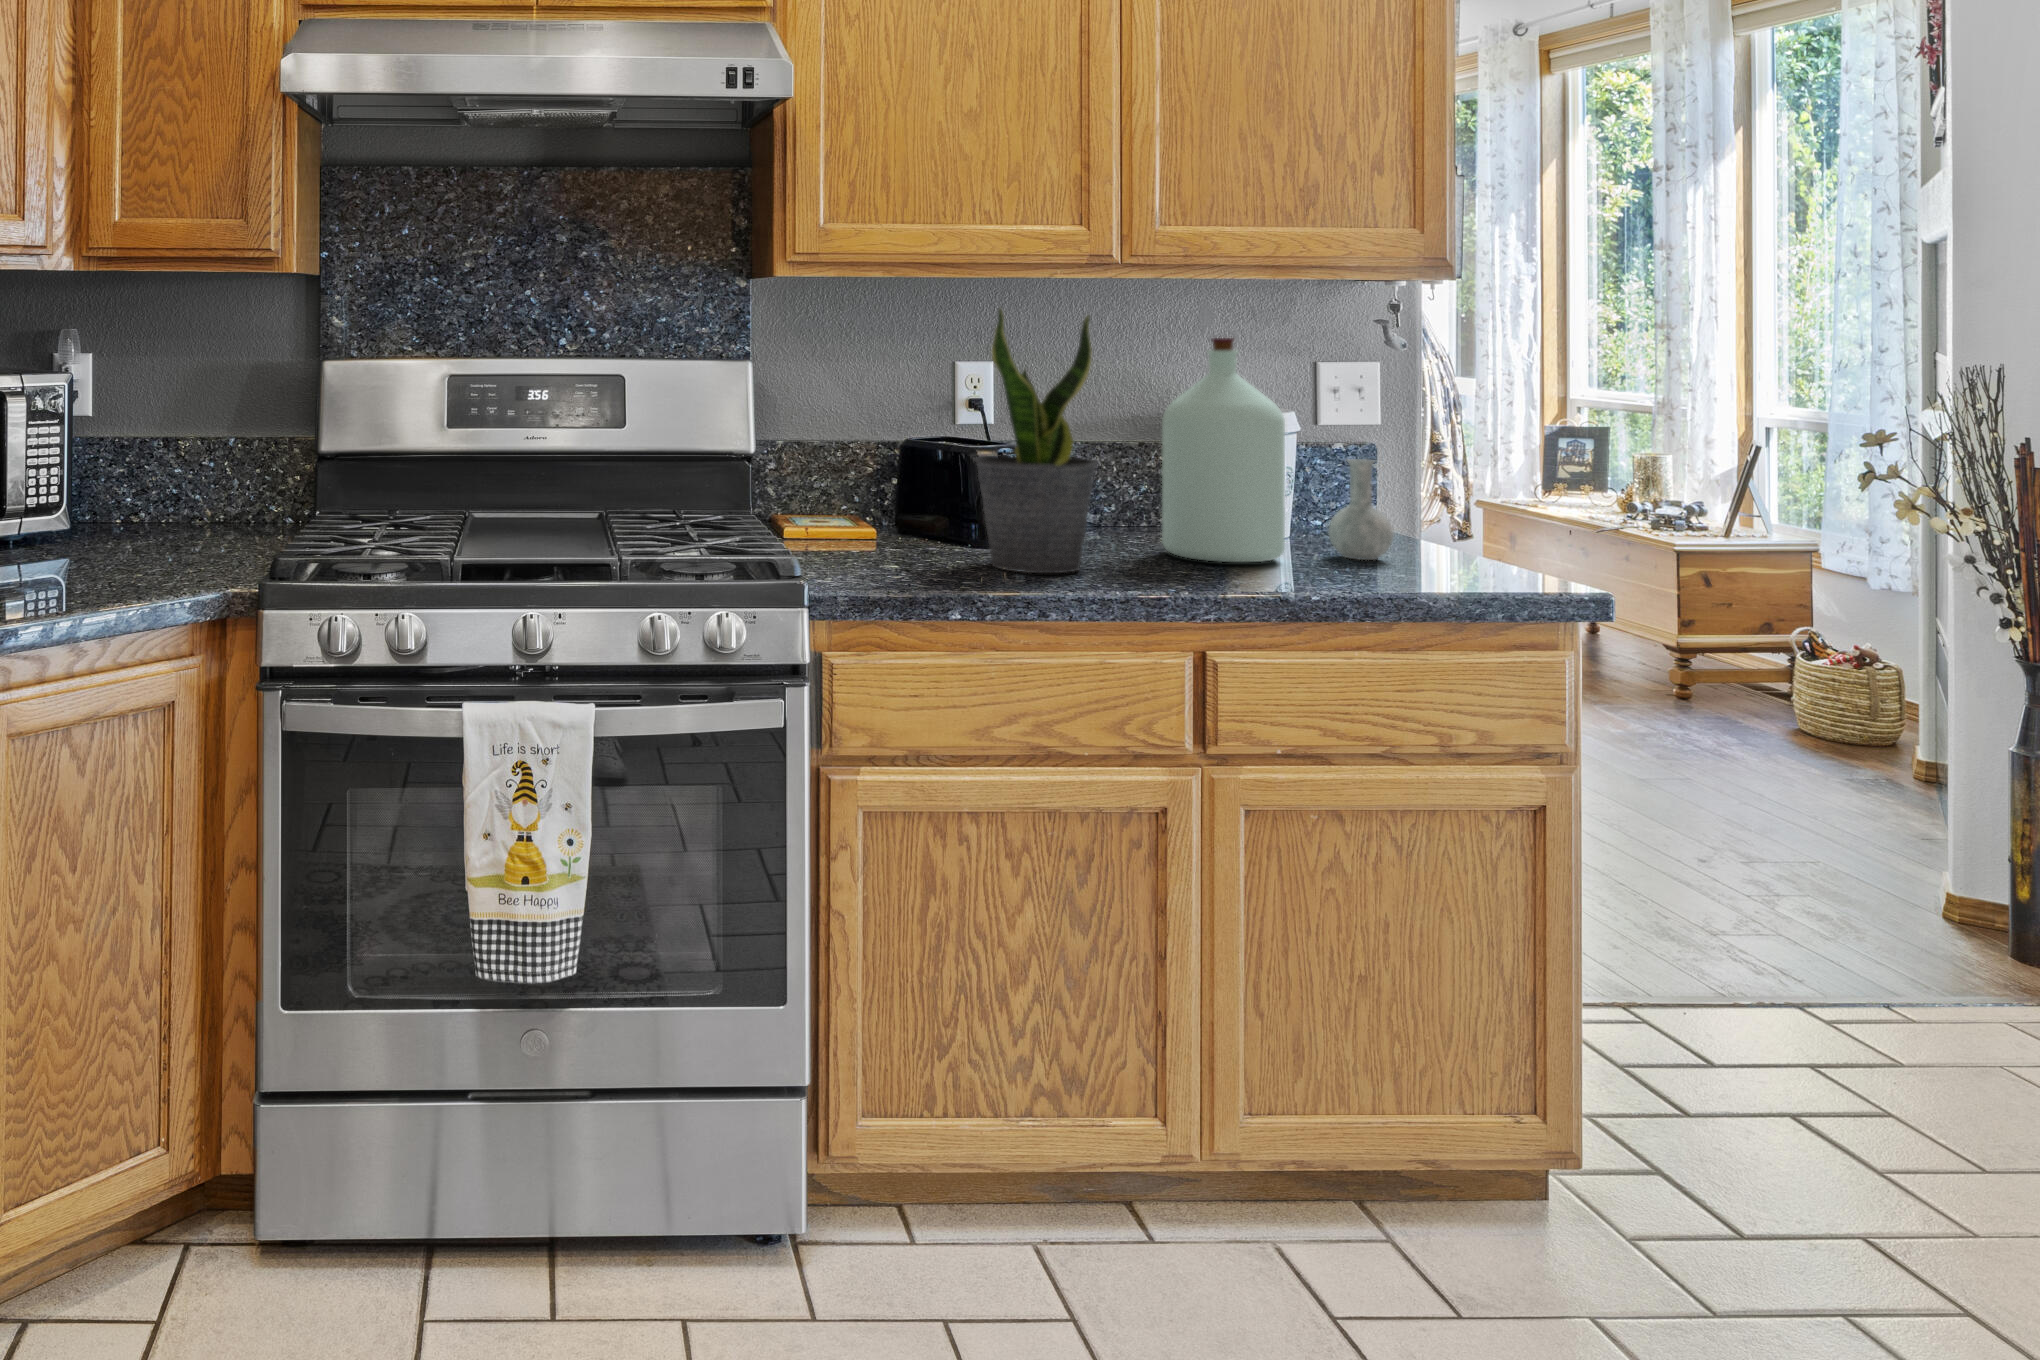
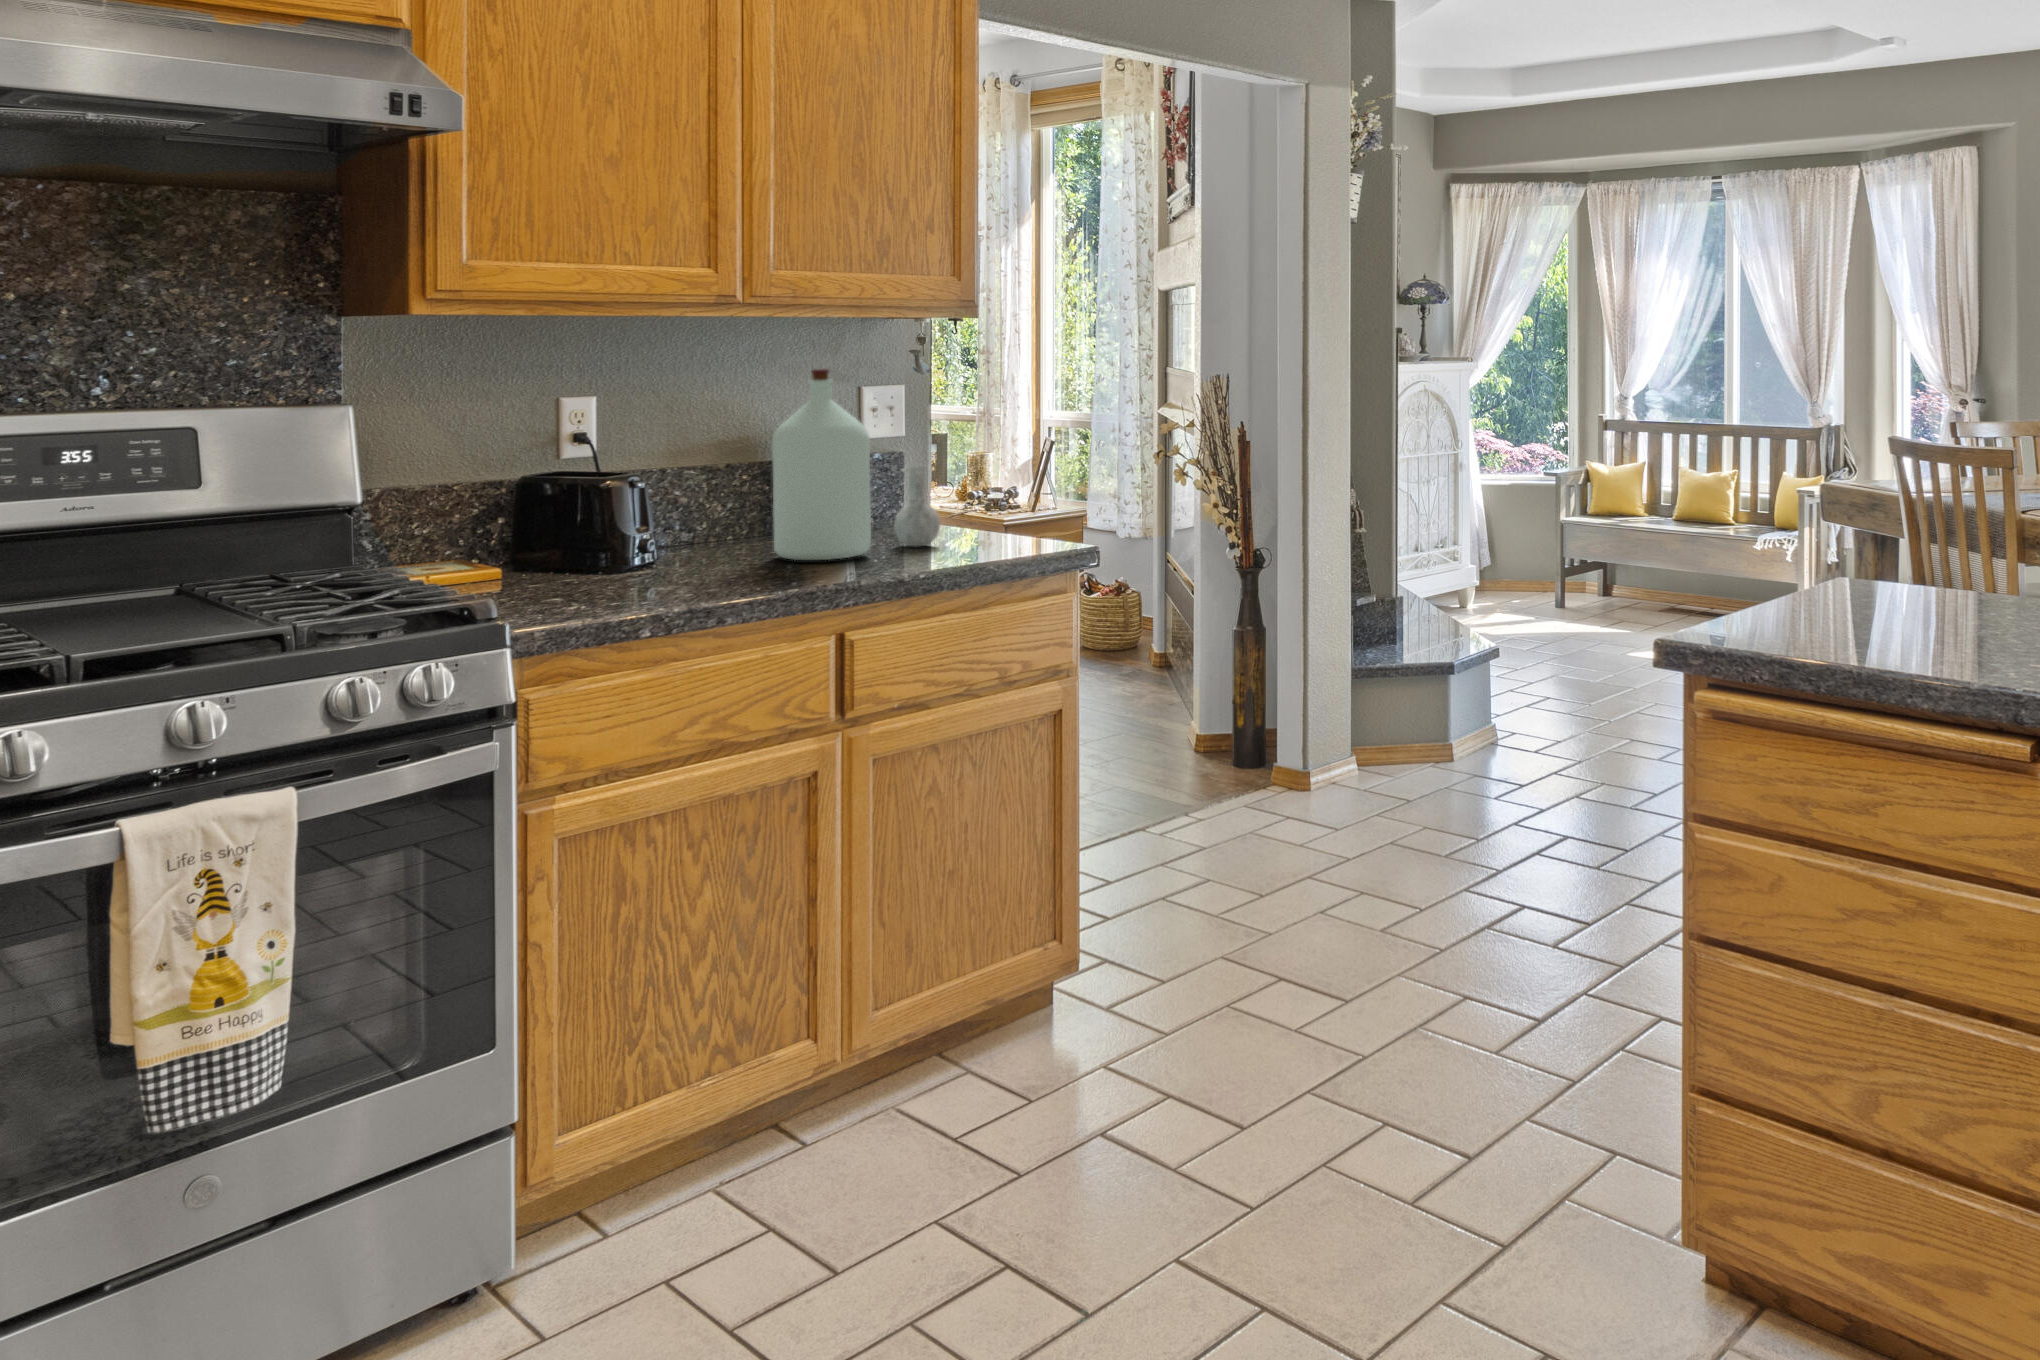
potted plant: present [975,309,1097,573] -> none [628,345,741,589]

